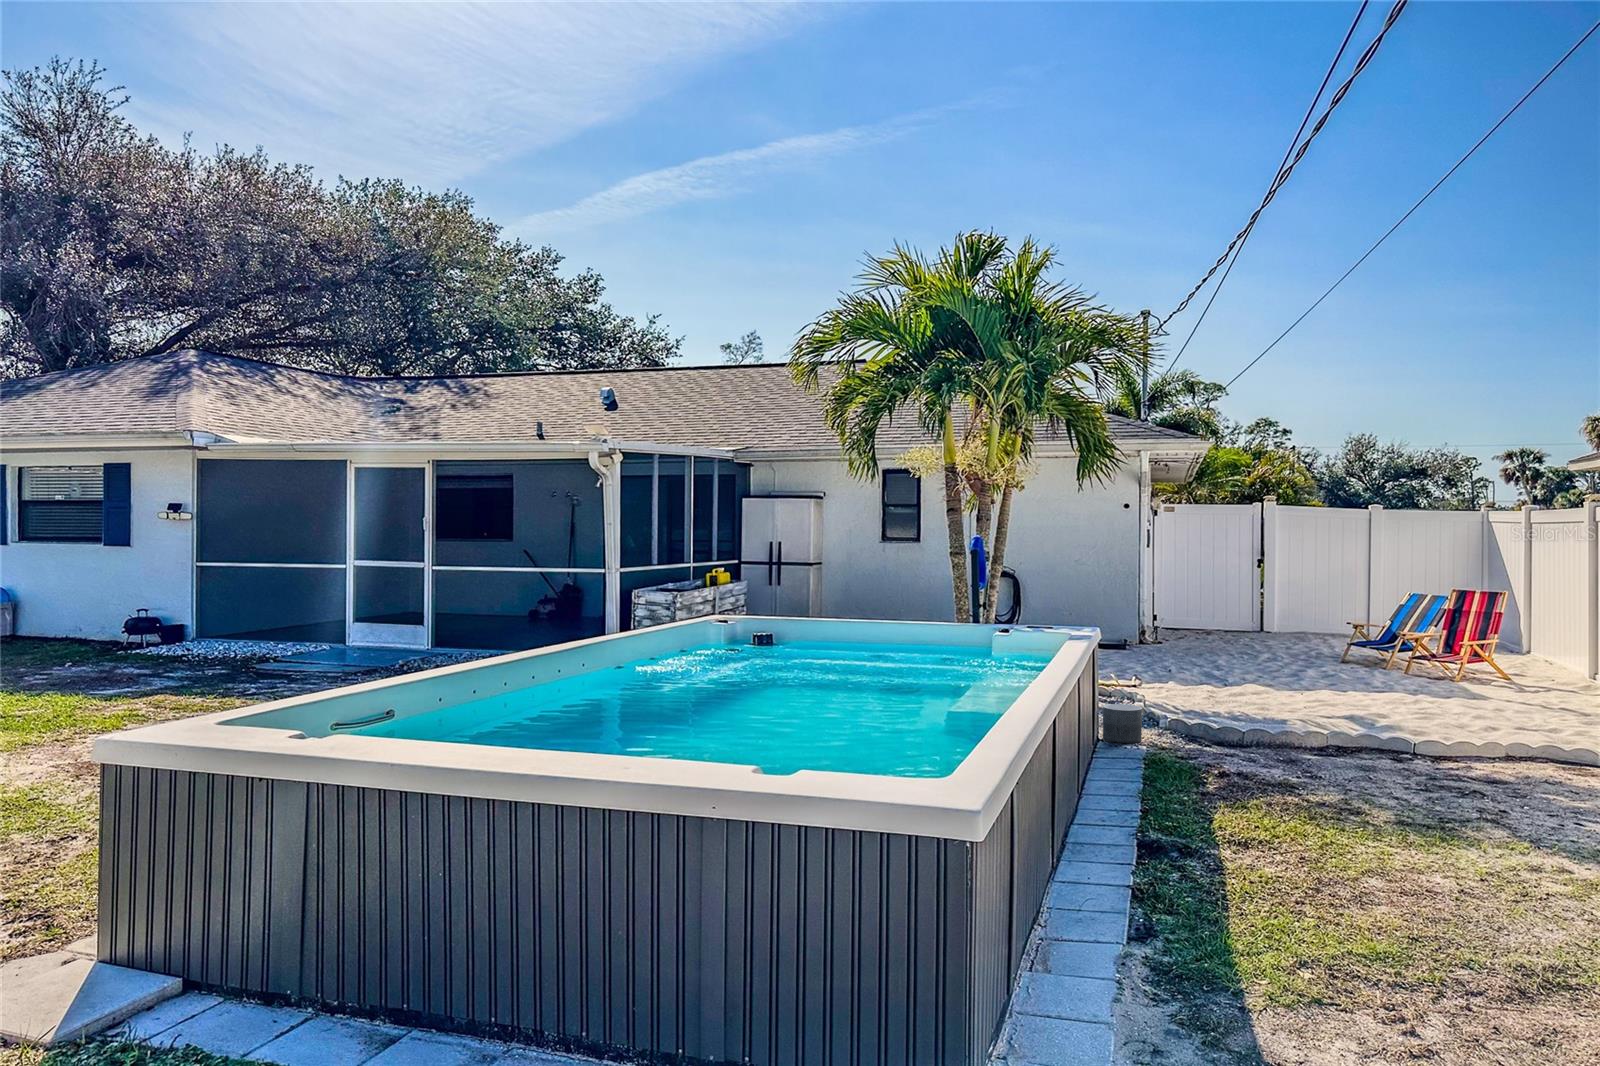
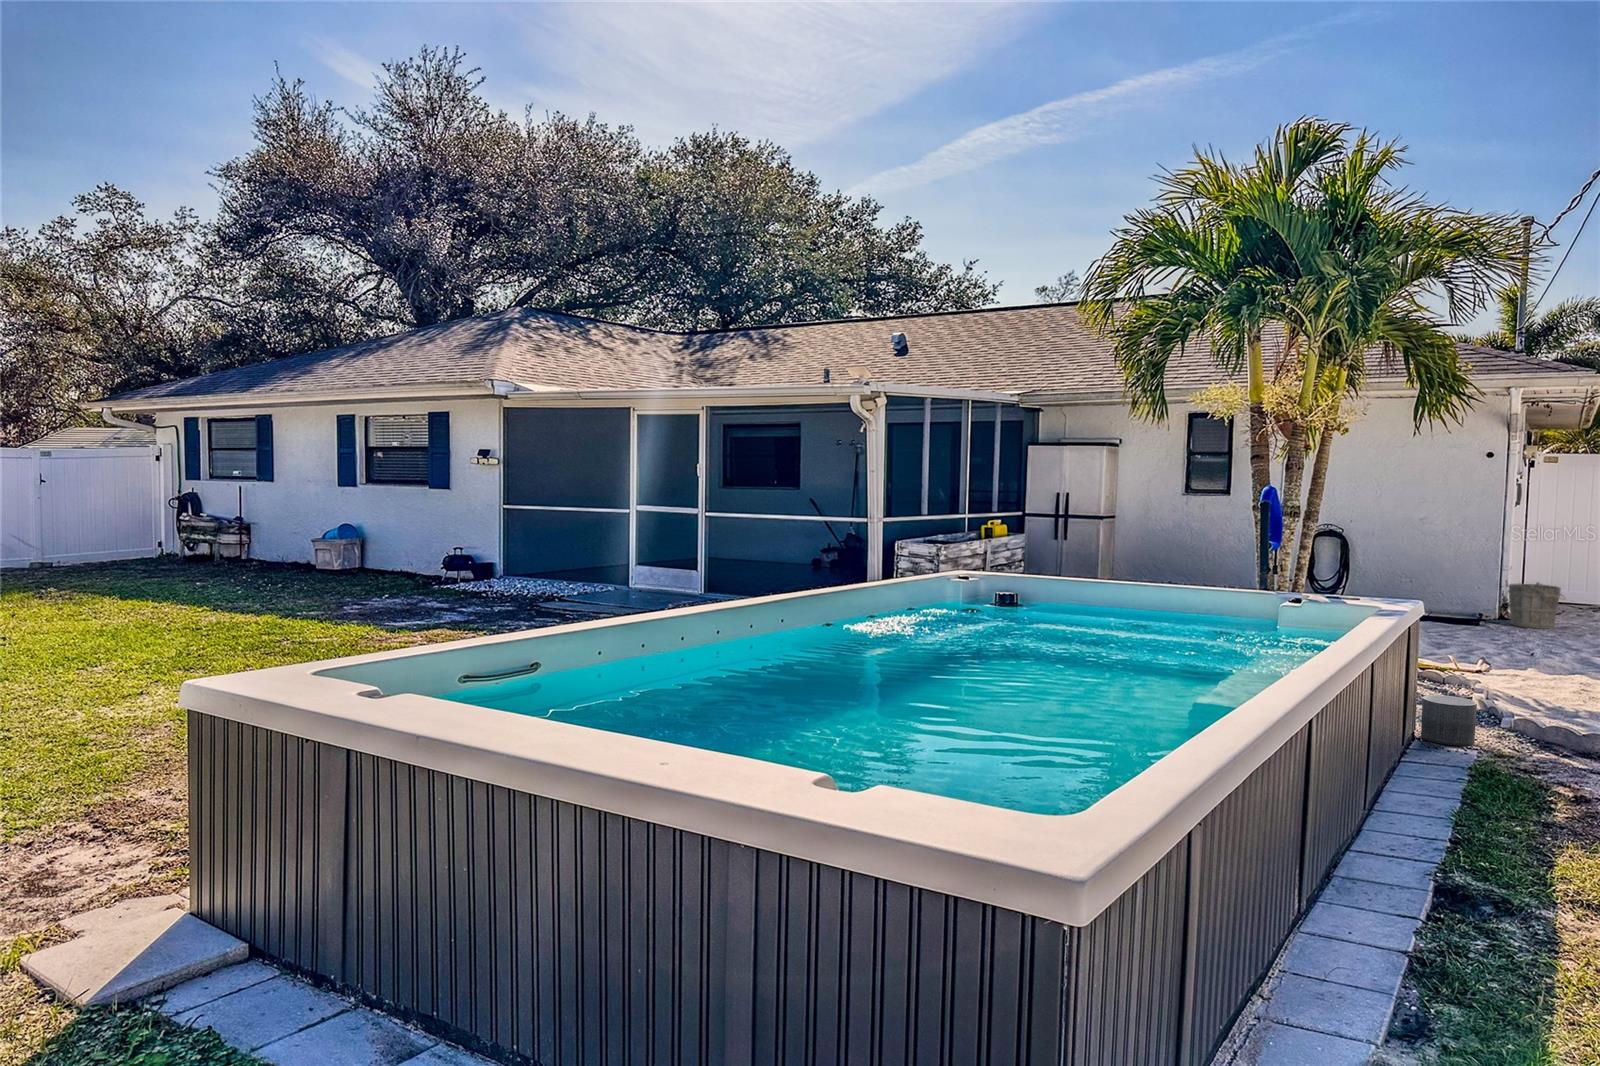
bucket: none [1144,611,1186,650] -> present [1508,582,1565,629]

